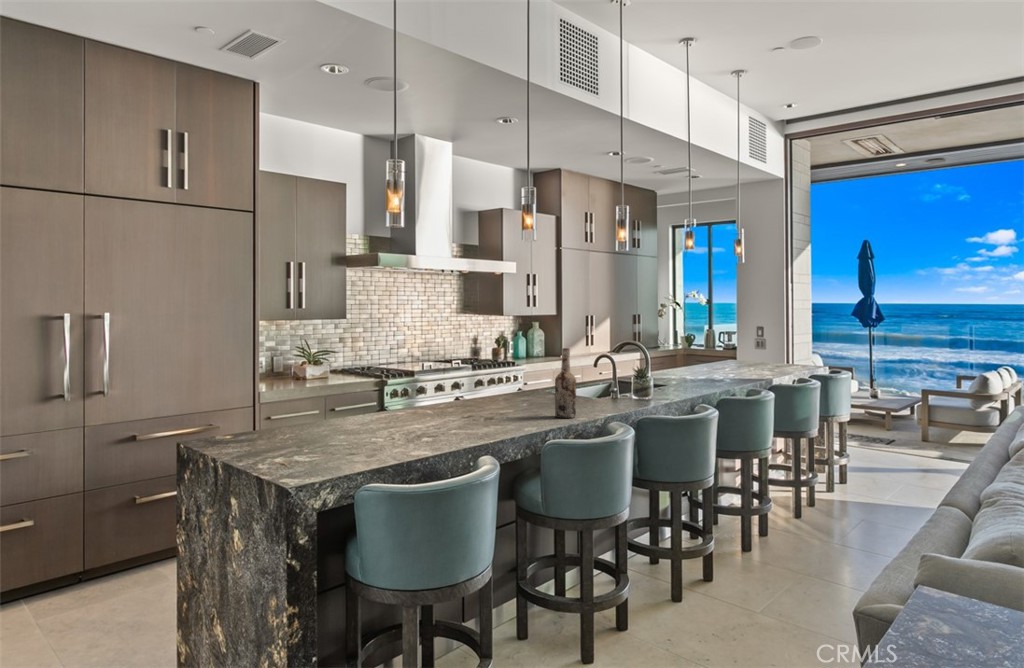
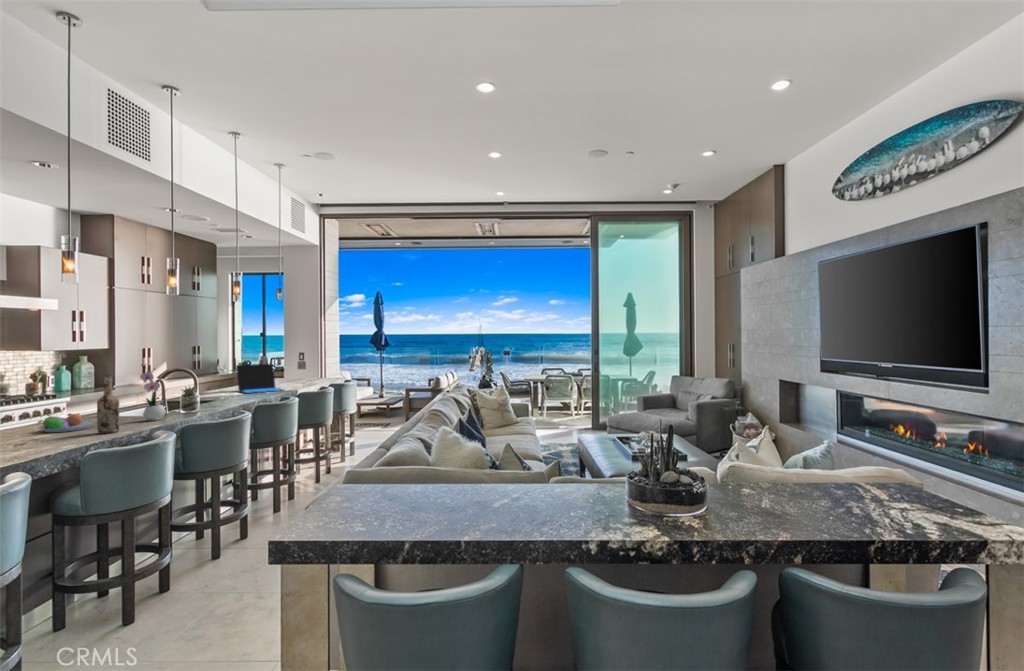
flower arrangement: none [595,335,624,406] -> present [140,364,166,421]
laptop: none [688,340,751,378] -> present [236,364,284,394]
fruit bowl: none [502,387,550,410] -> present [38,413,92,432]

